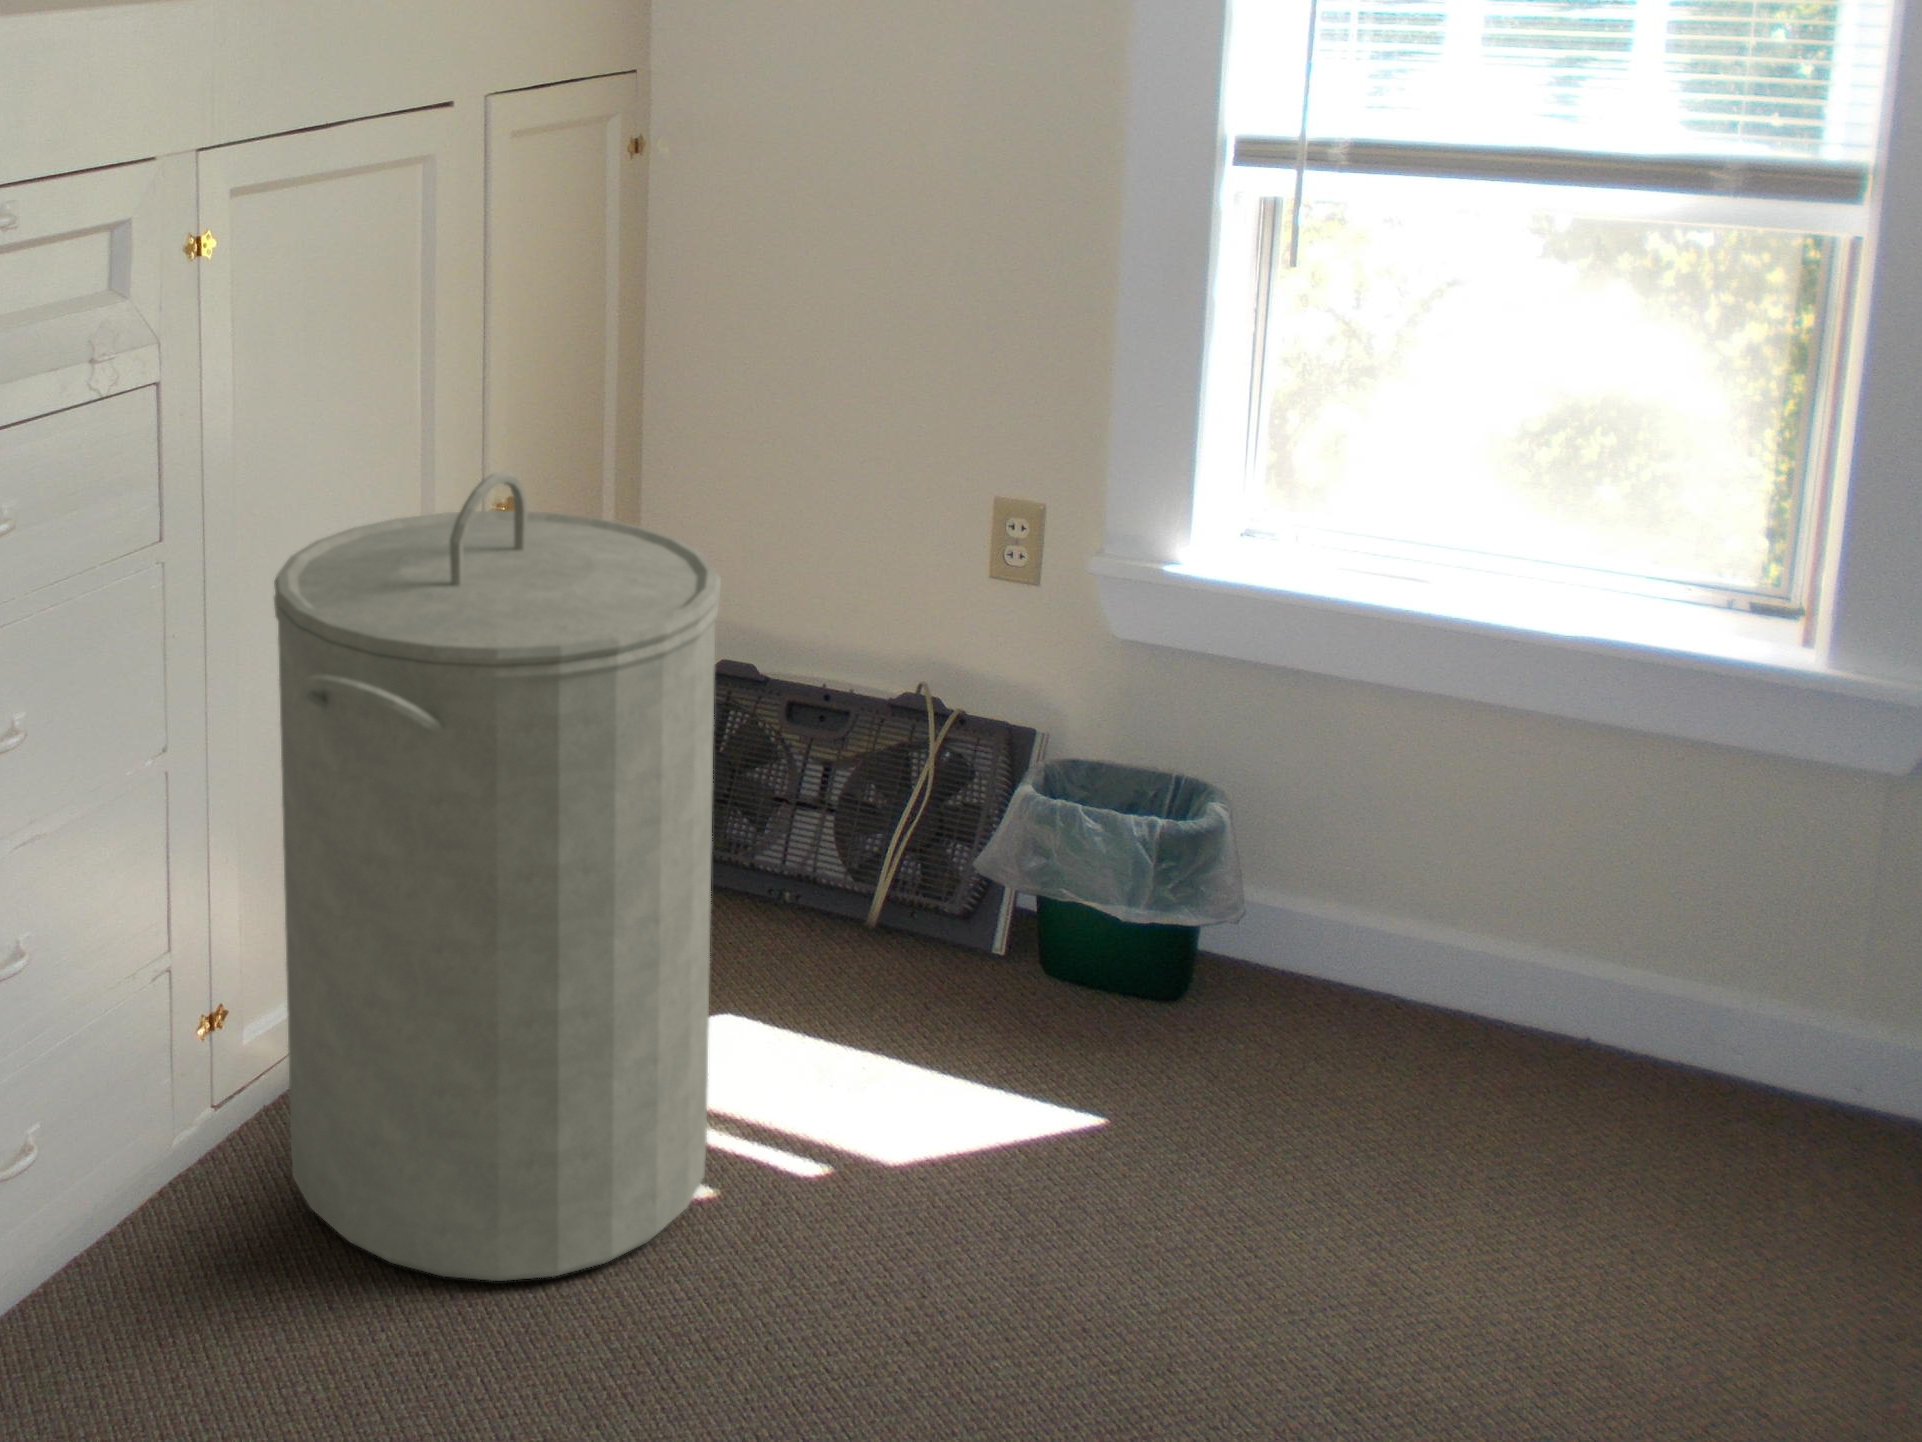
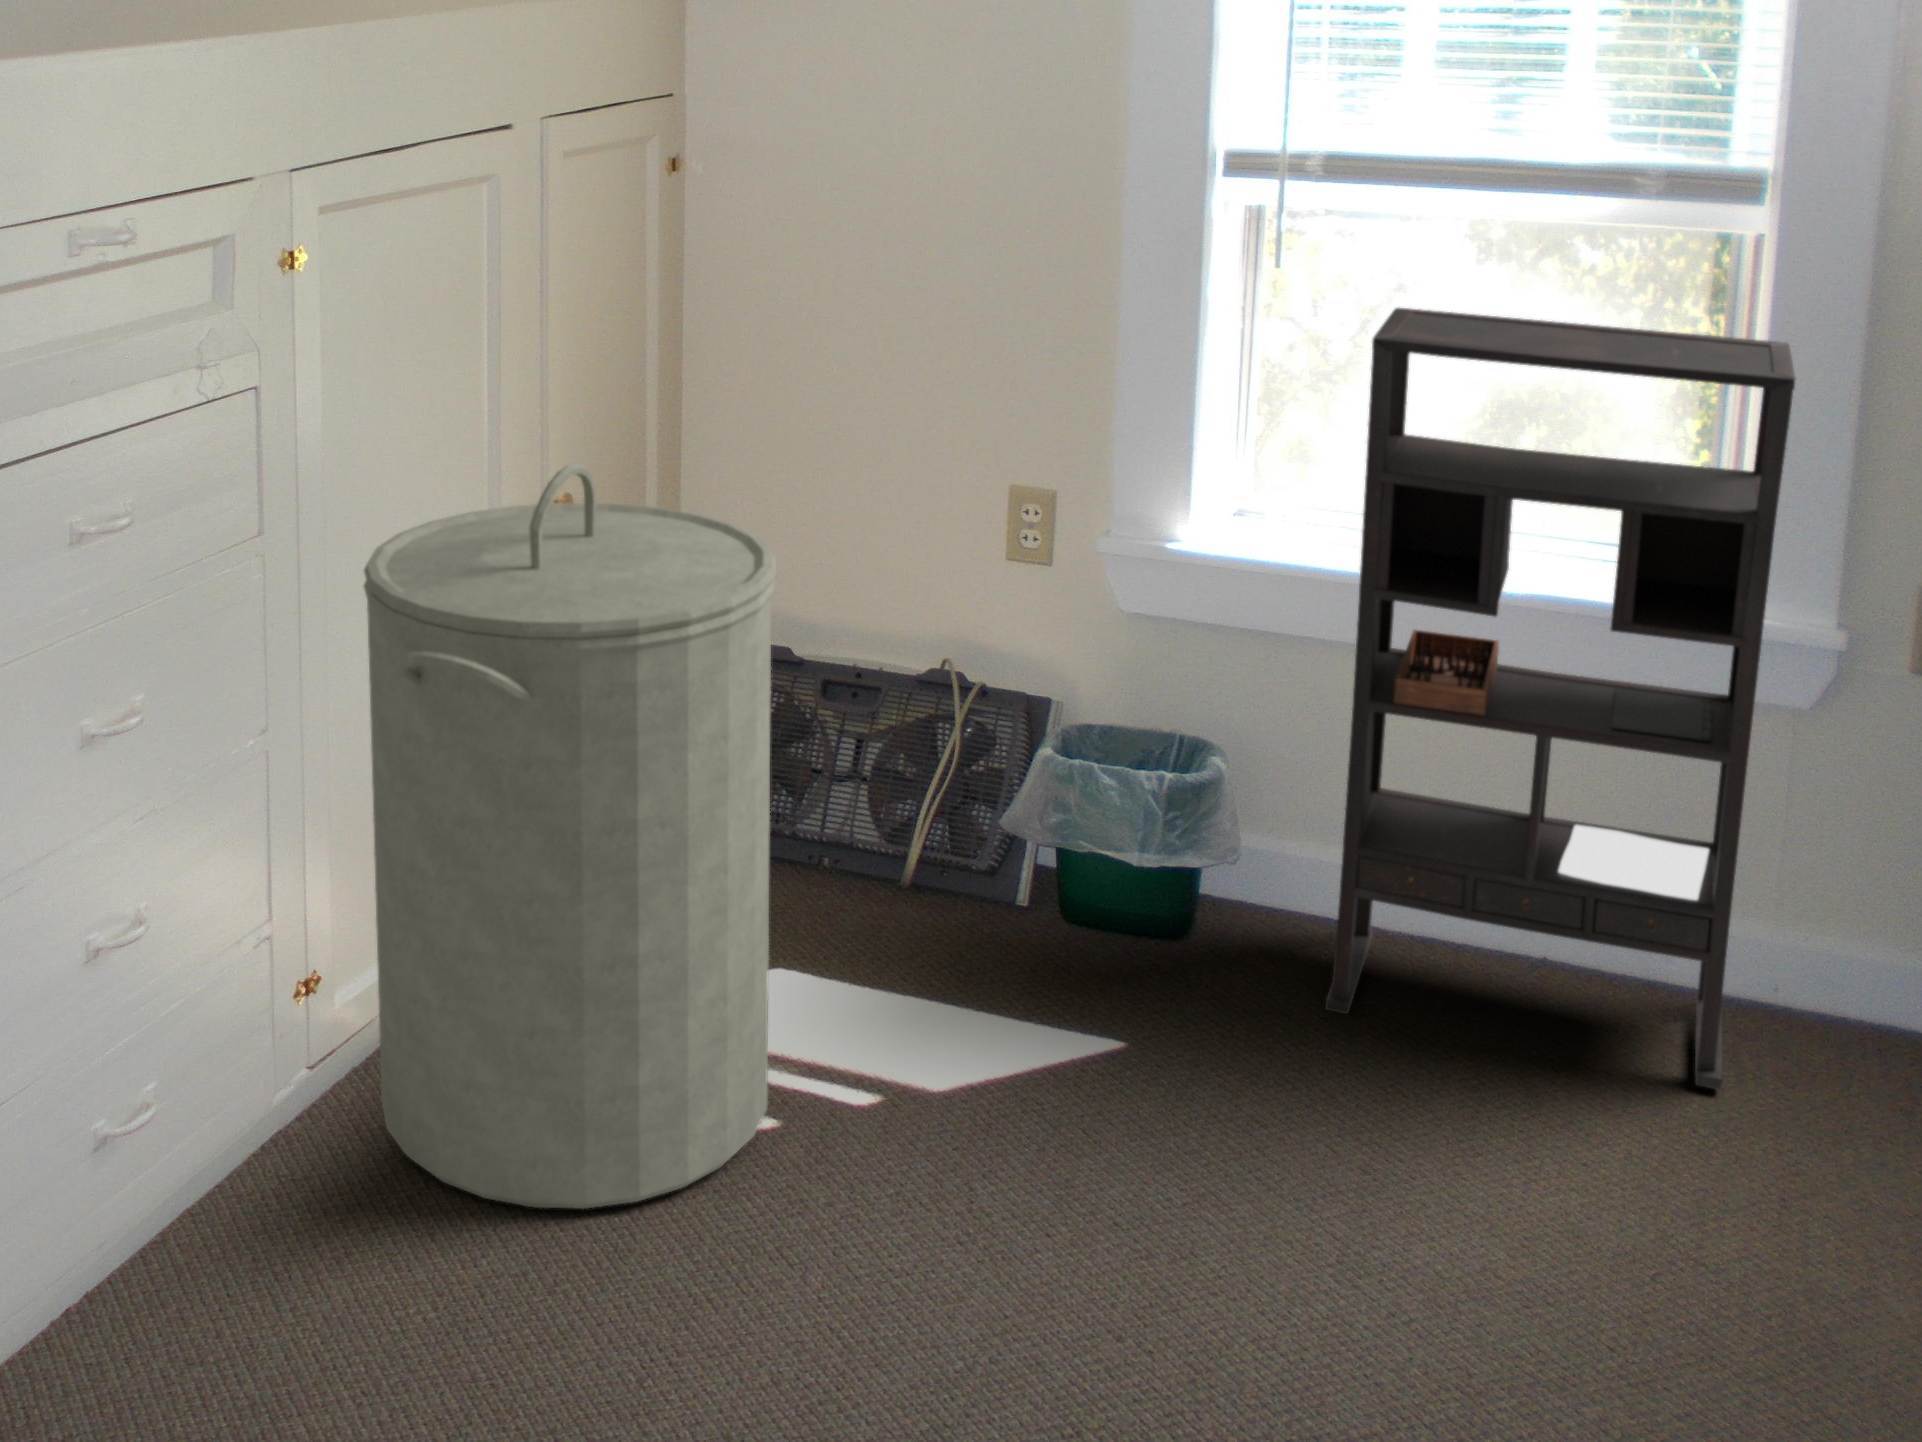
bookshelf: none [1334,313,1904,1208] -> present [1325,308,1796,1090]

